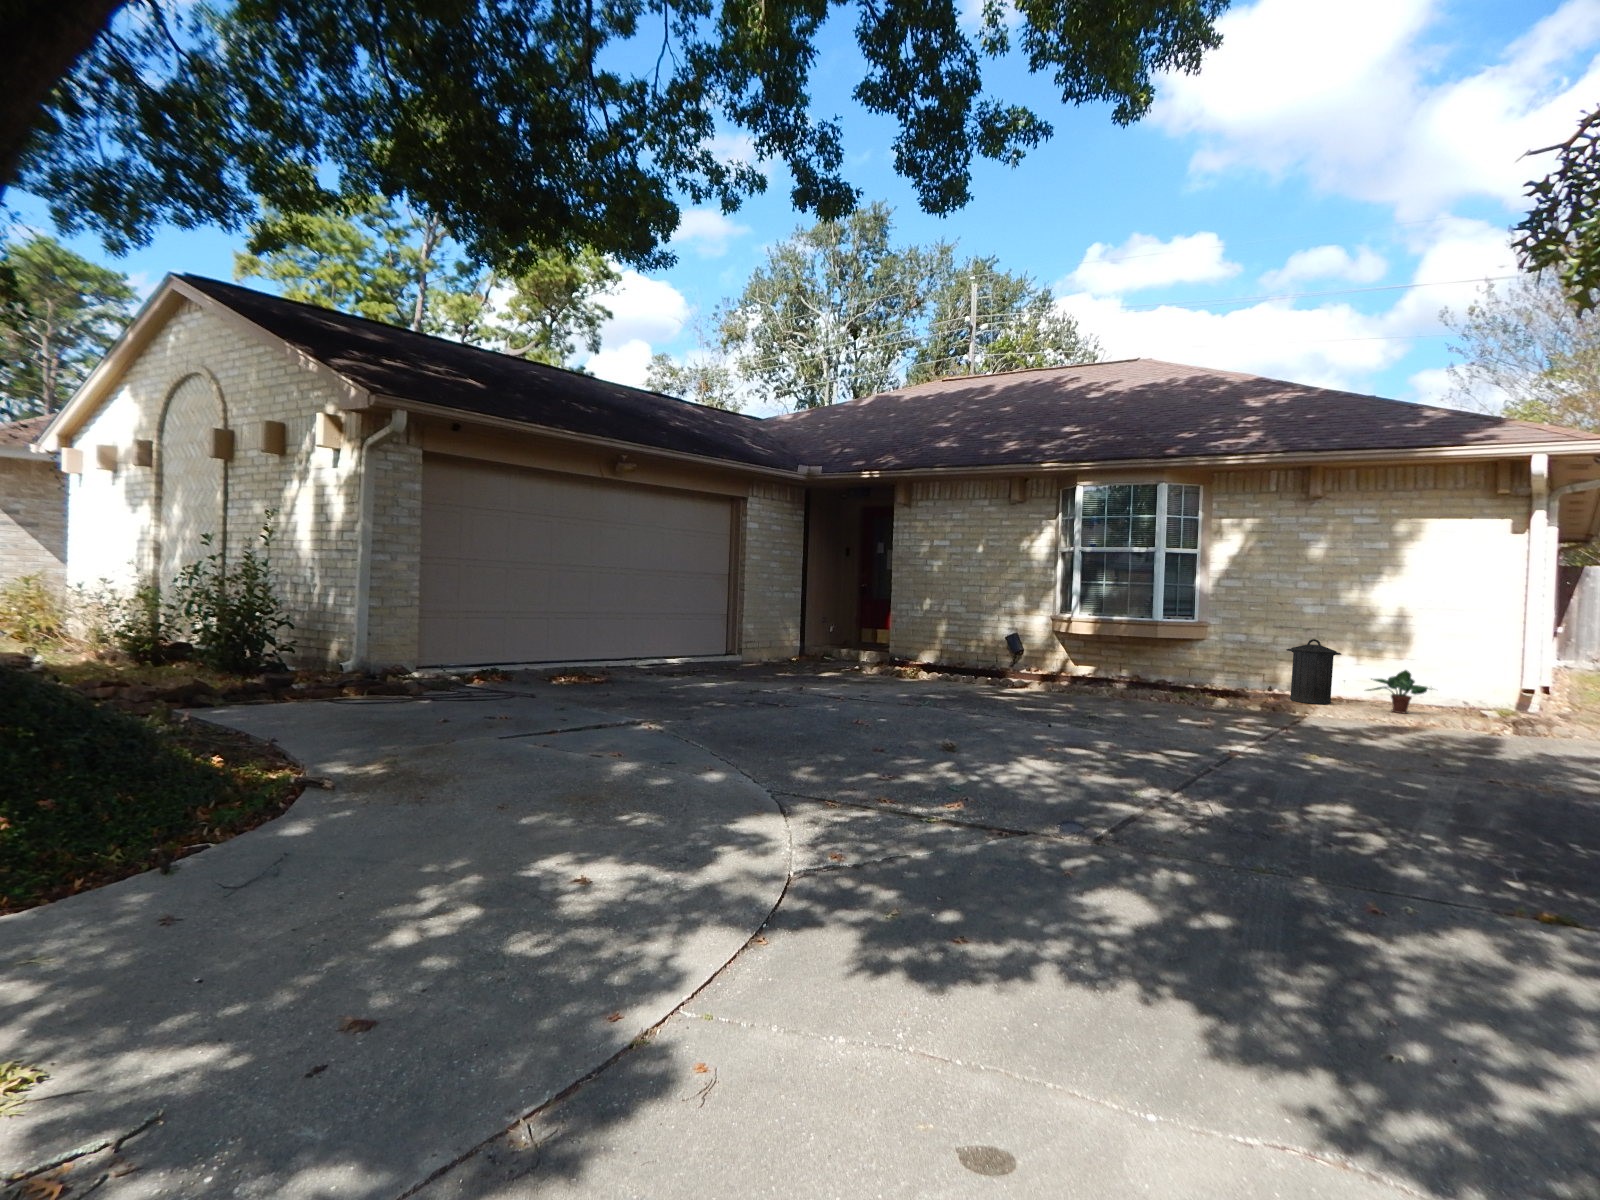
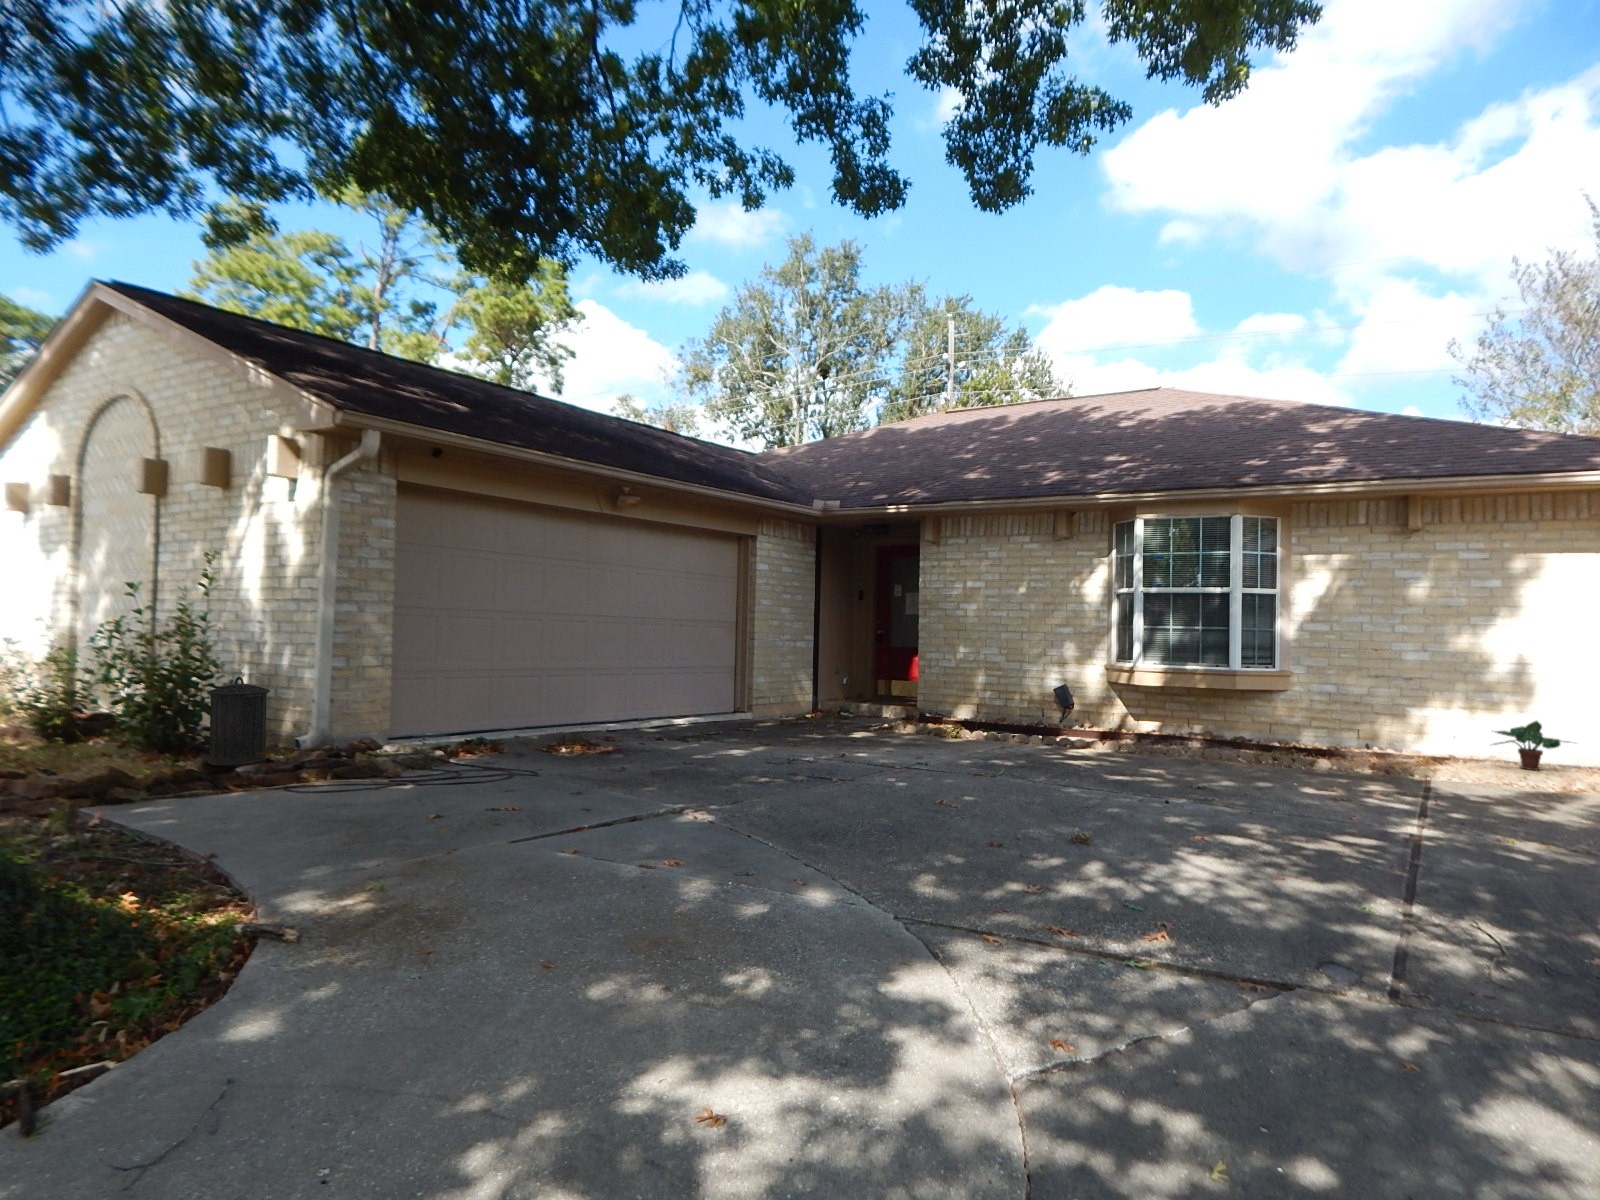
trash can: present [1286,639,1341,704] -> present [207,677,270,766]

